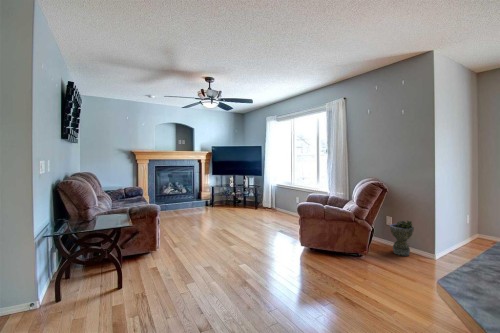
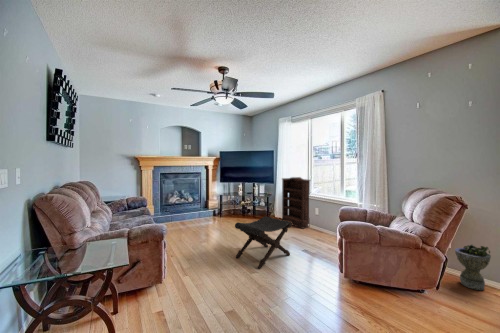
bookshelf: none [267,169,292,216] -> present [282,177,310,228]
footstool: none [215,202,264,242] -> present [235,216,292,269]

